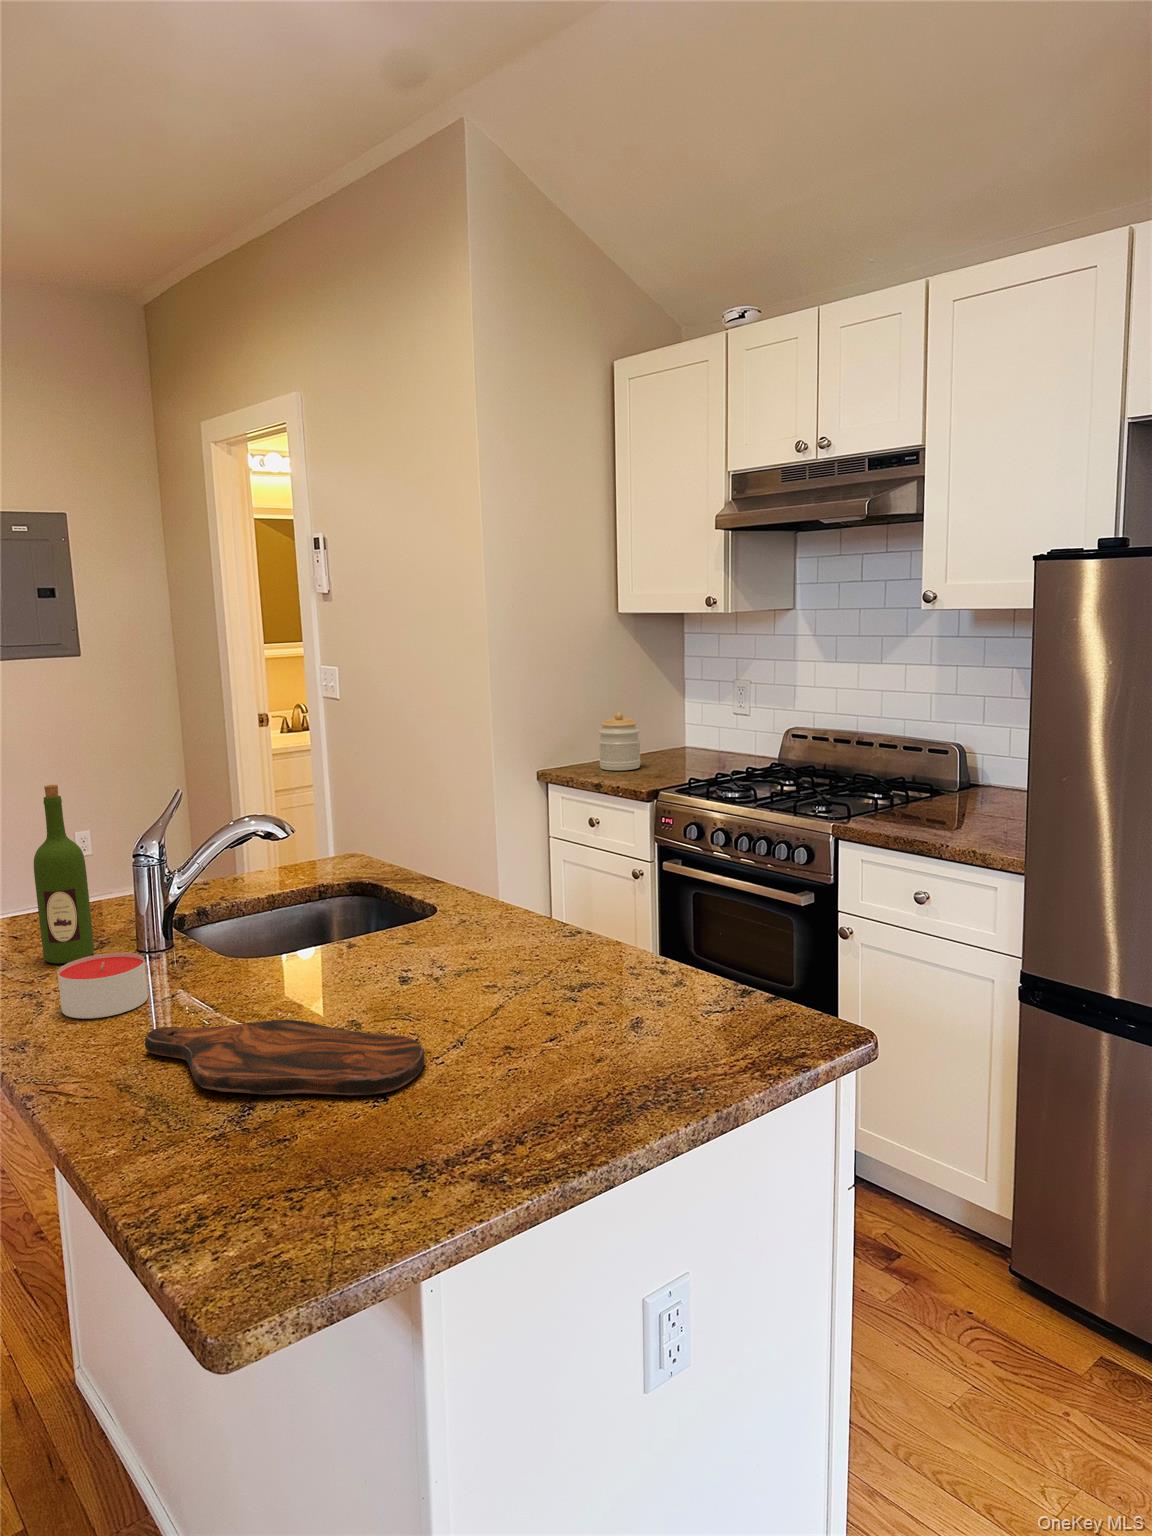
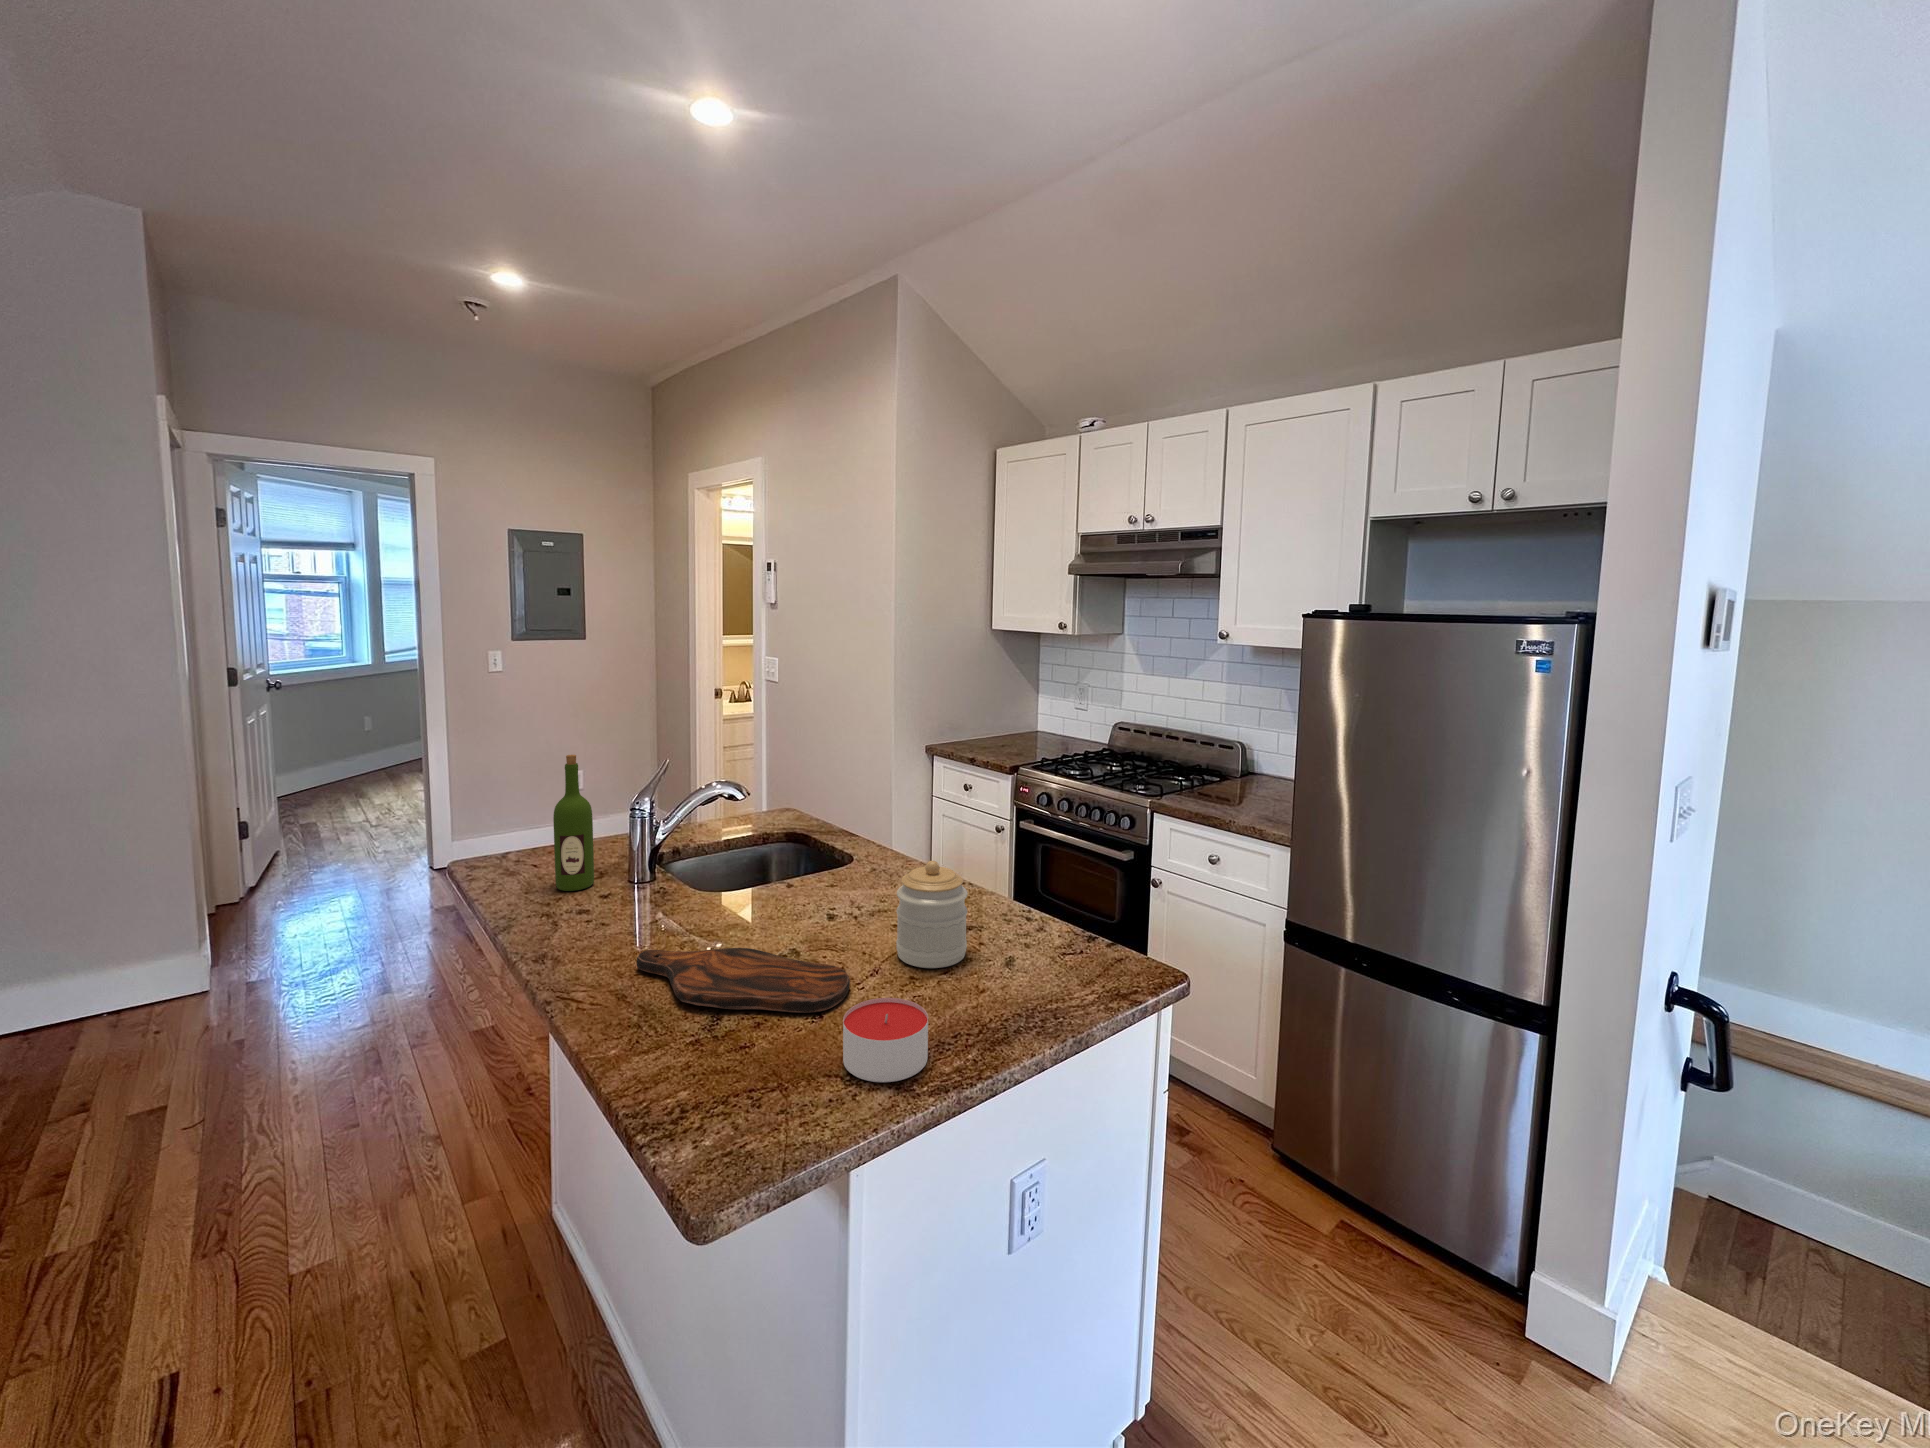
jar: present [599,712,641,771] -> present [896,861,968,968]
candle: present [58,952,148,1019] -> present [843,998,928,1082]

